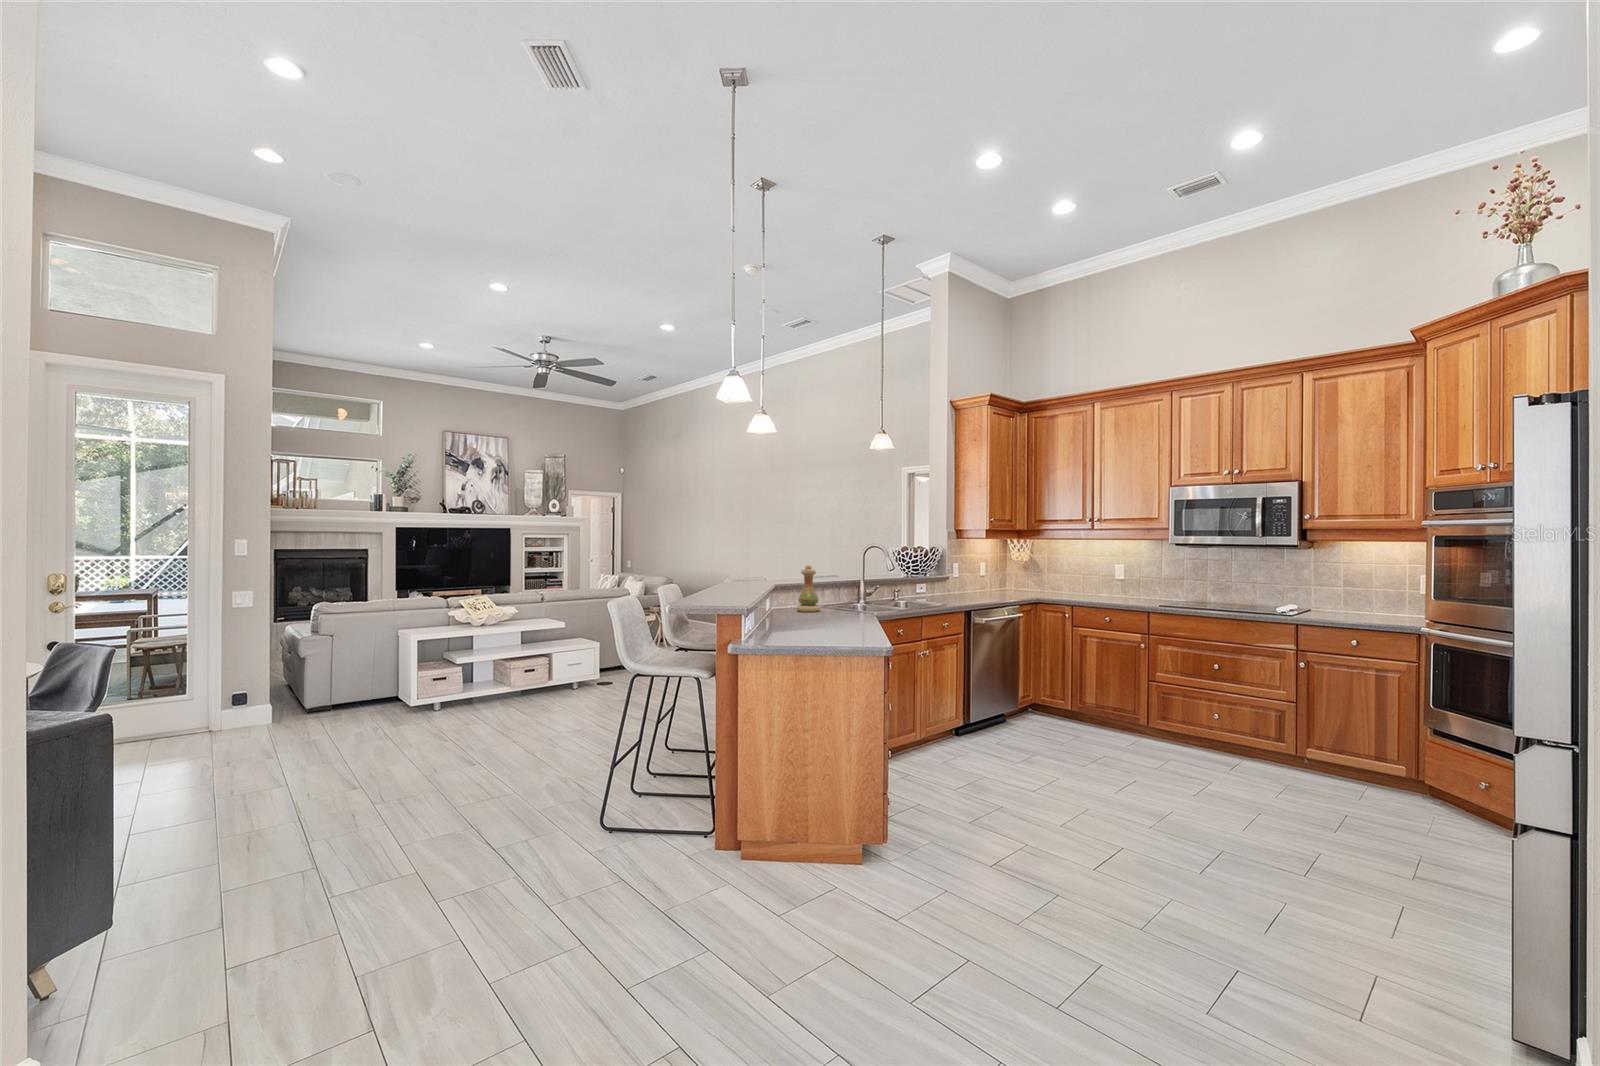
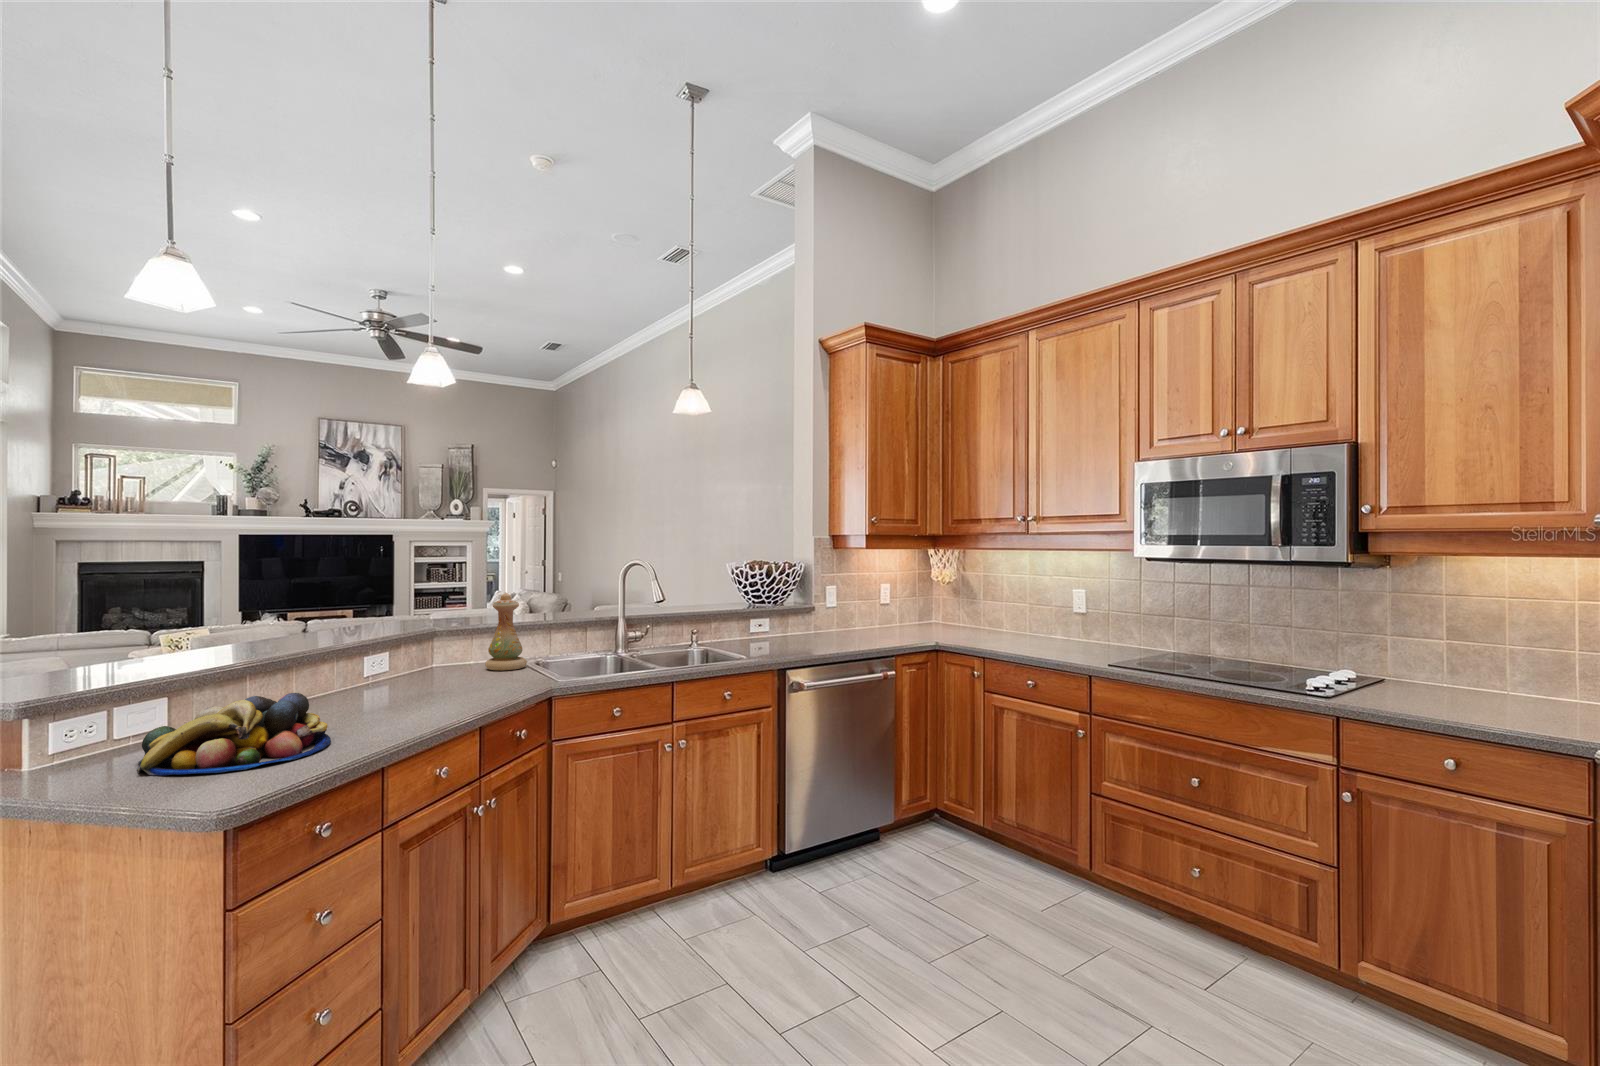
fruit bowl: none [775,610,851,644] -> present [137,693,331,776]

